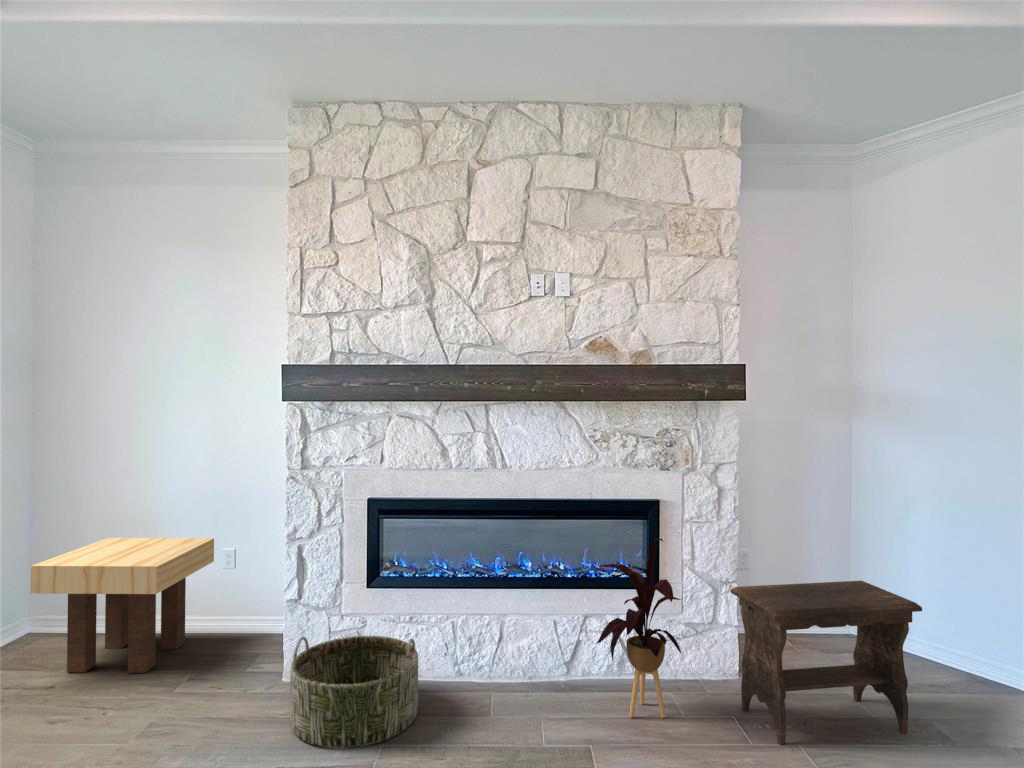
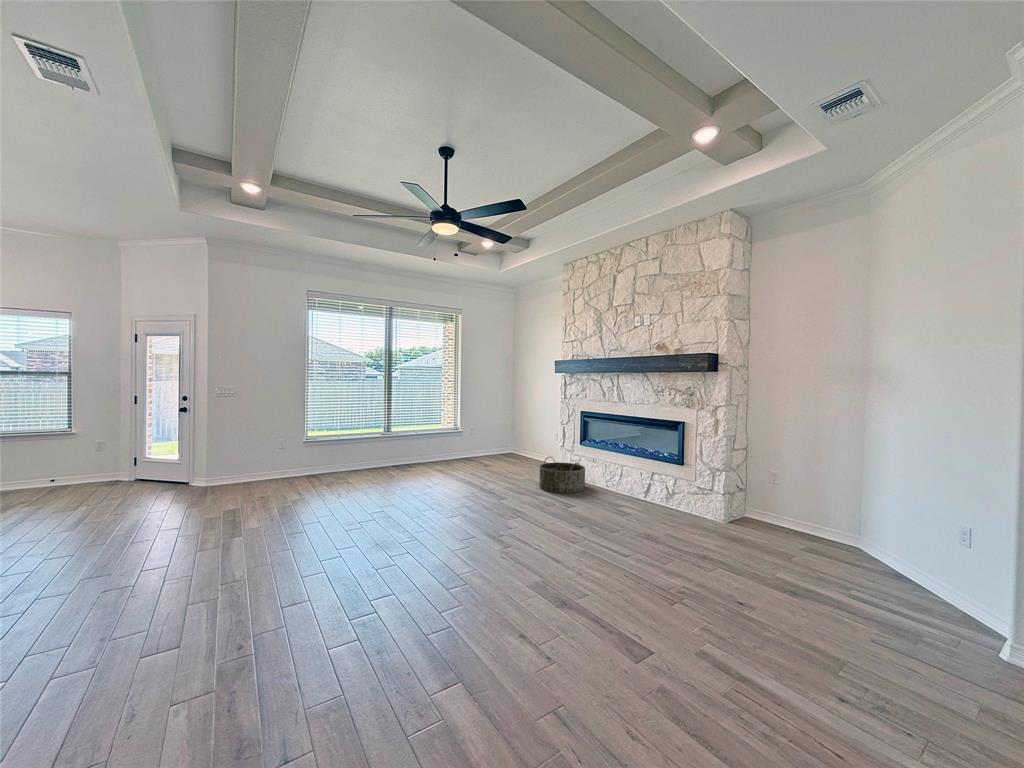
side table: present [30,538,214,673] -> none [504,424,560,467]
house plant: present [596,539,681,718] -> none [626,434,668,516]
footstool: present [731,581,922,744] -> none [679,465,779,553]

